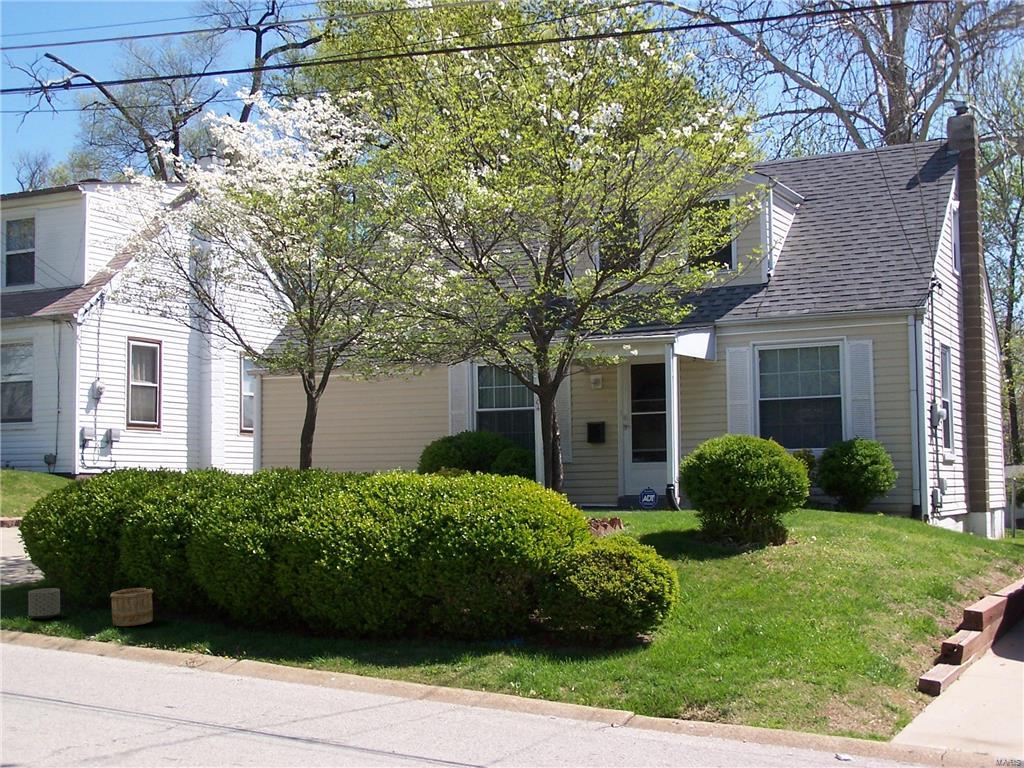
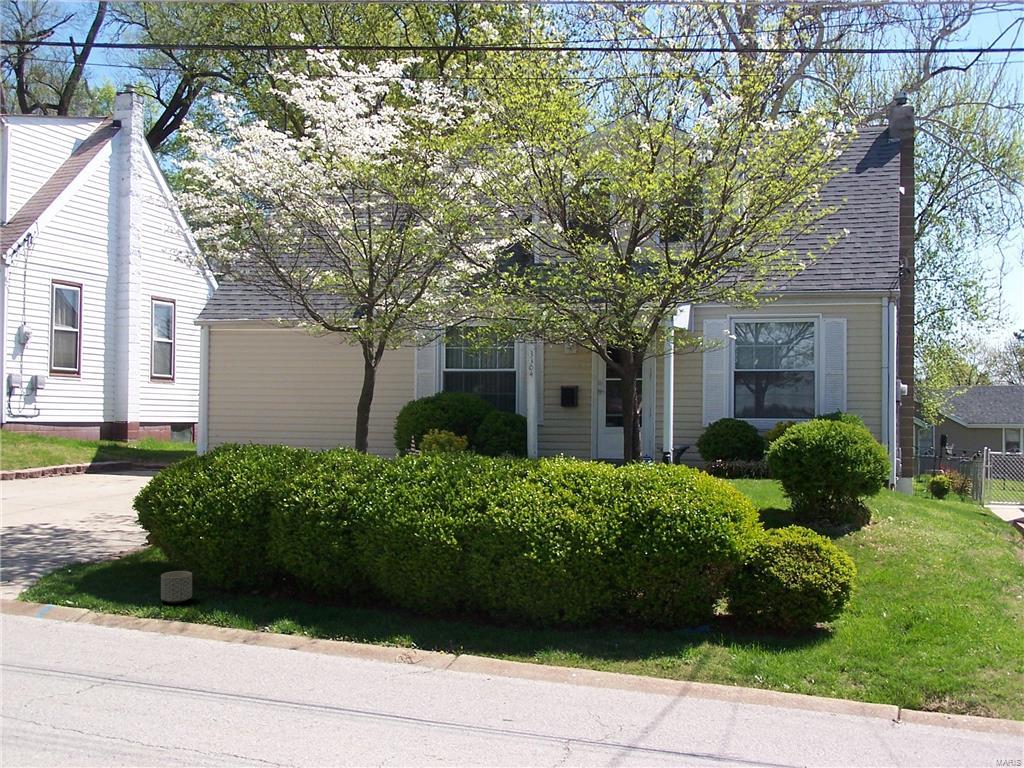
wooden bucket: present [110,588,153,626] -> none [260,571,303,611]

